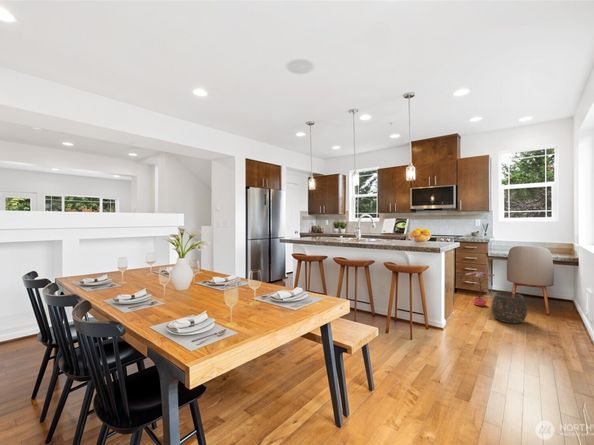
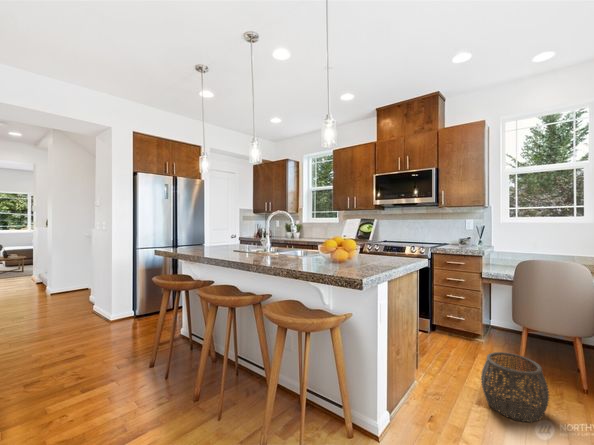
potted plant: present [465,272,494,306] -> none [442,306,490,365]

